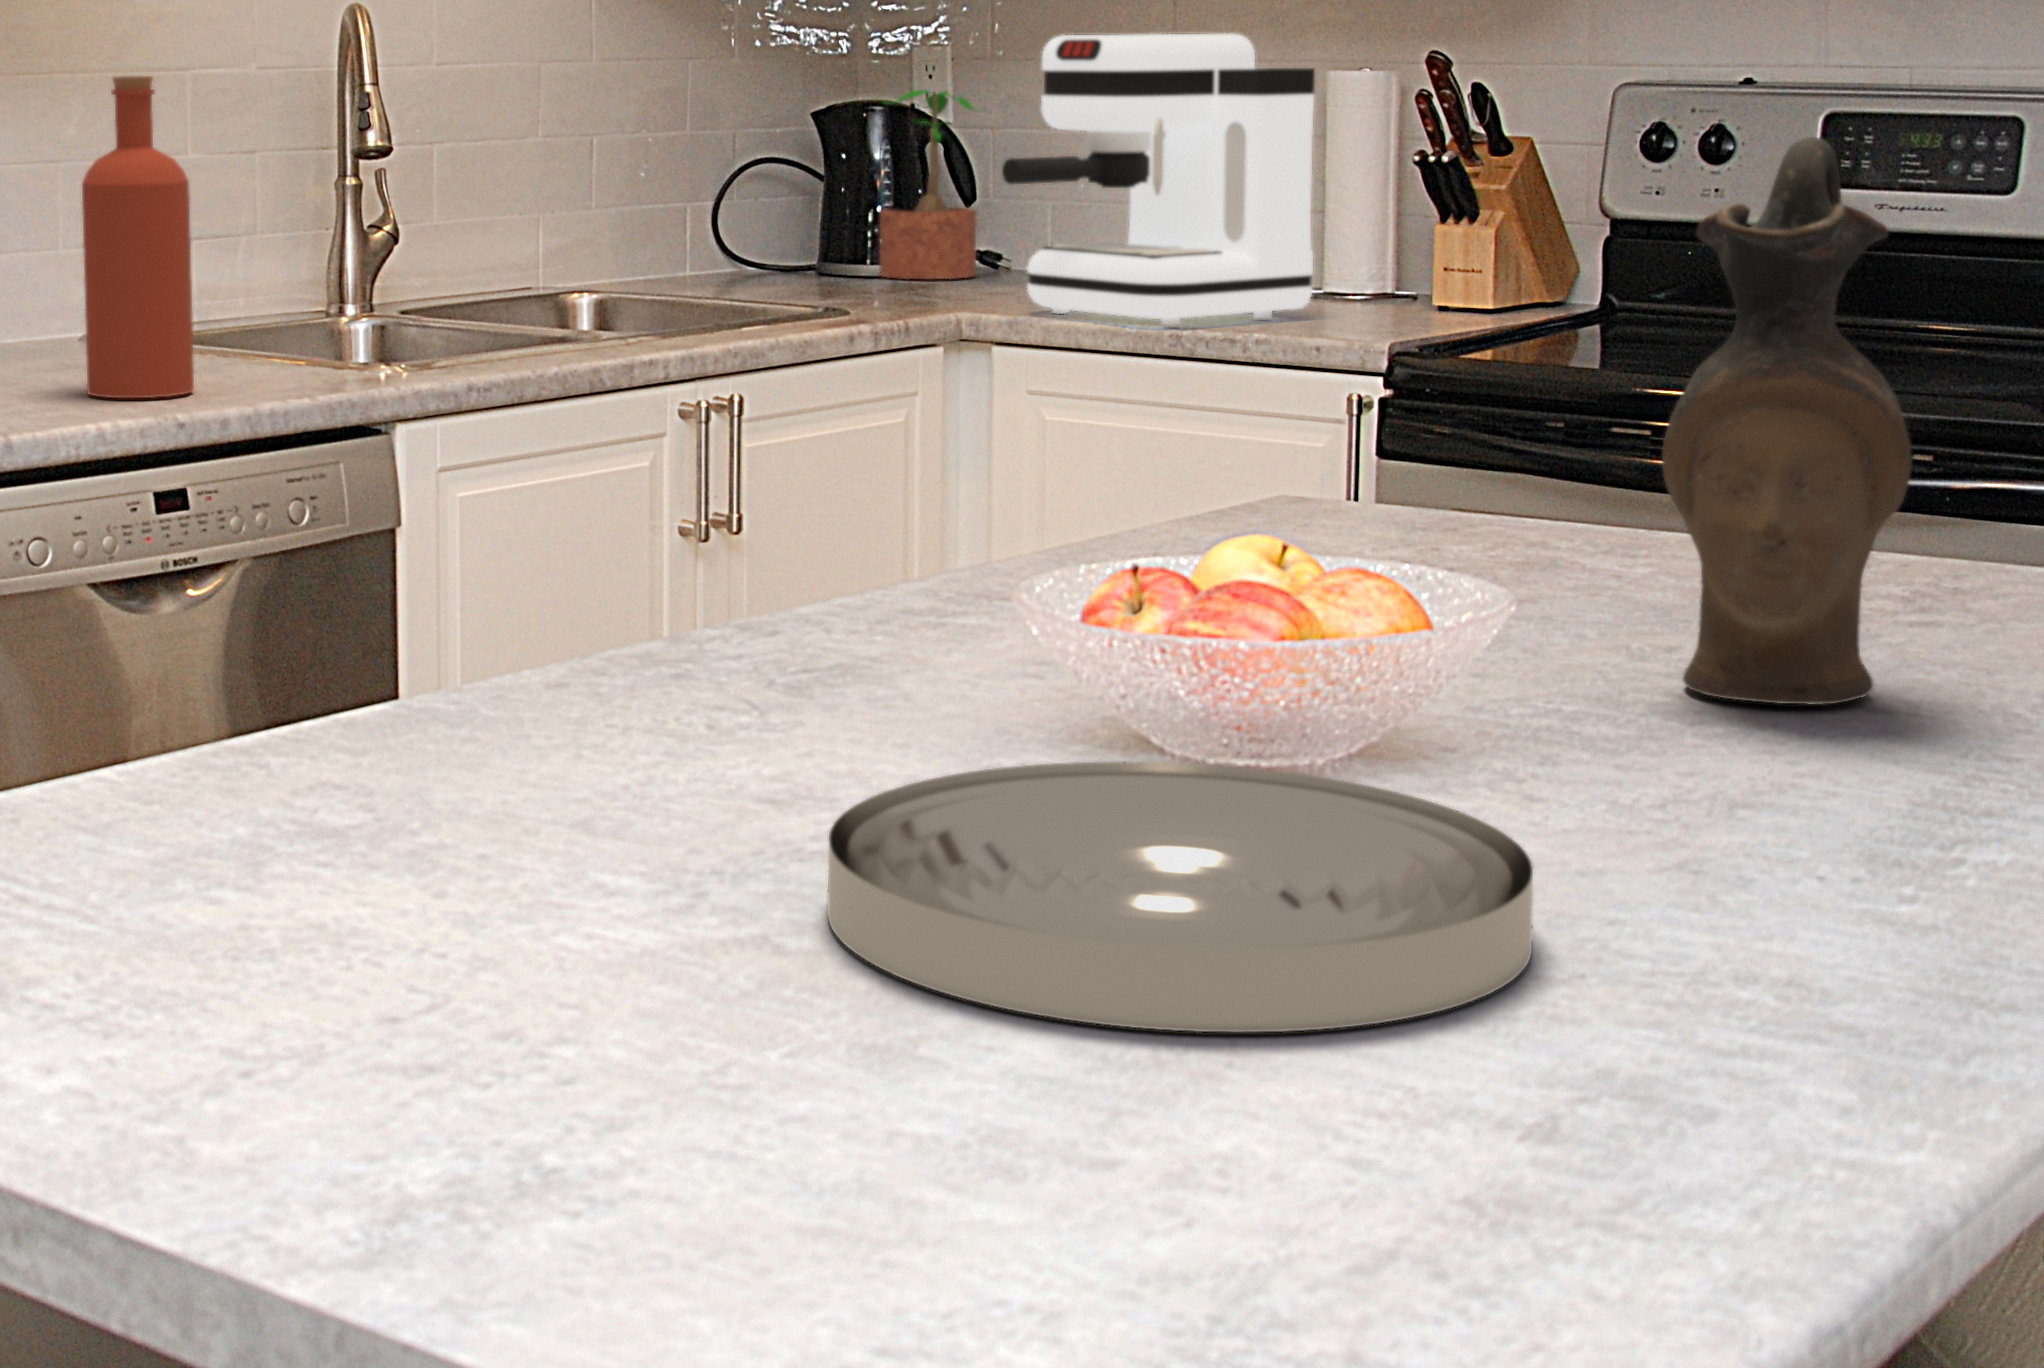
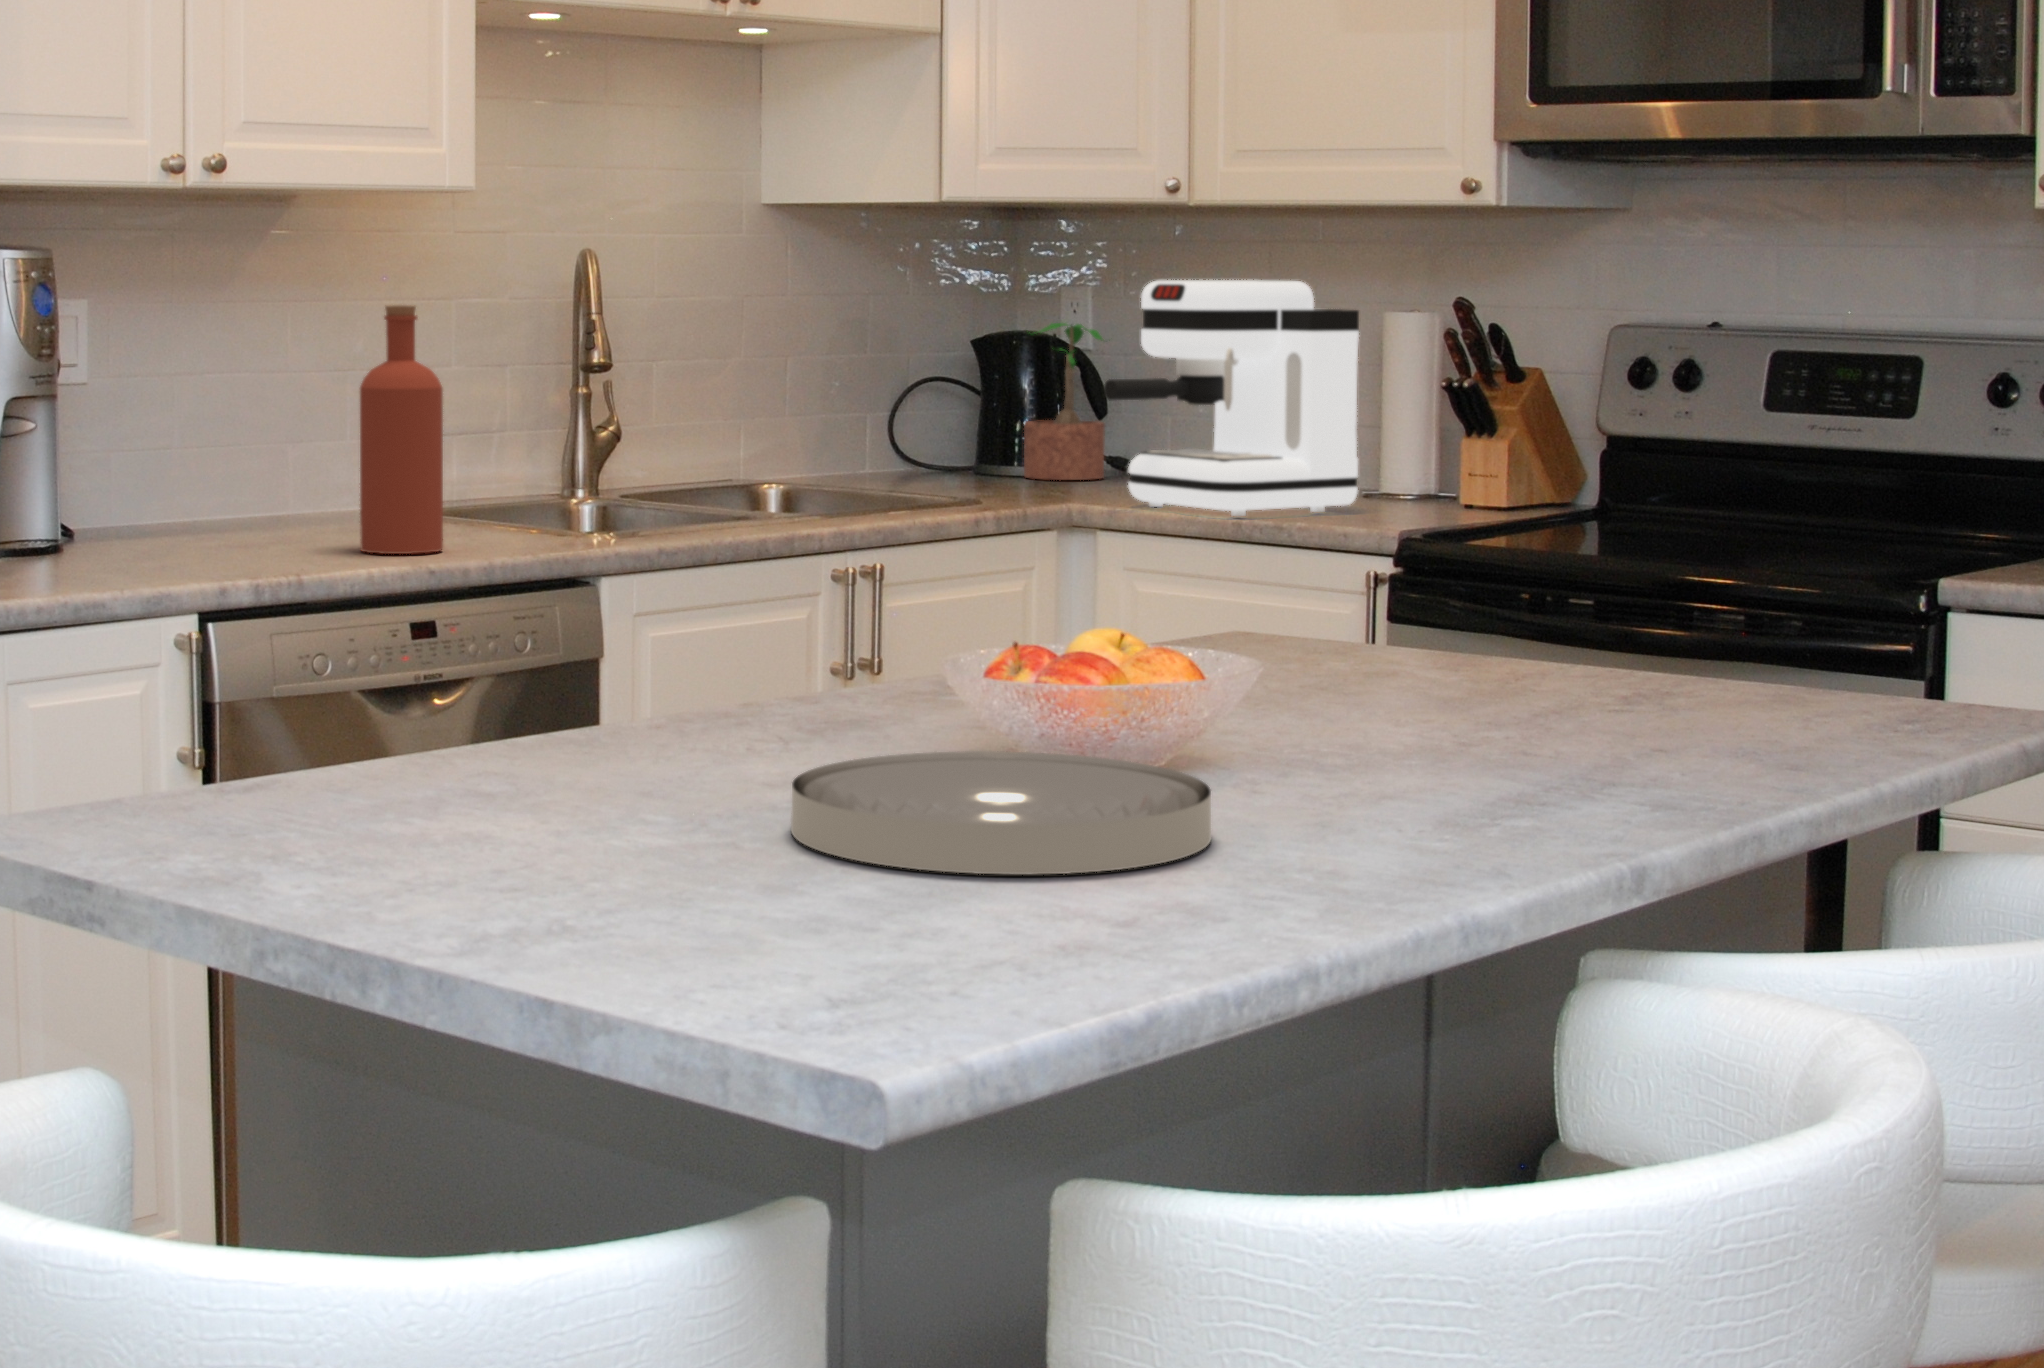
ceramic pitcher: present [1662,137,1912,704] -> none [1406,365,1563,745]

